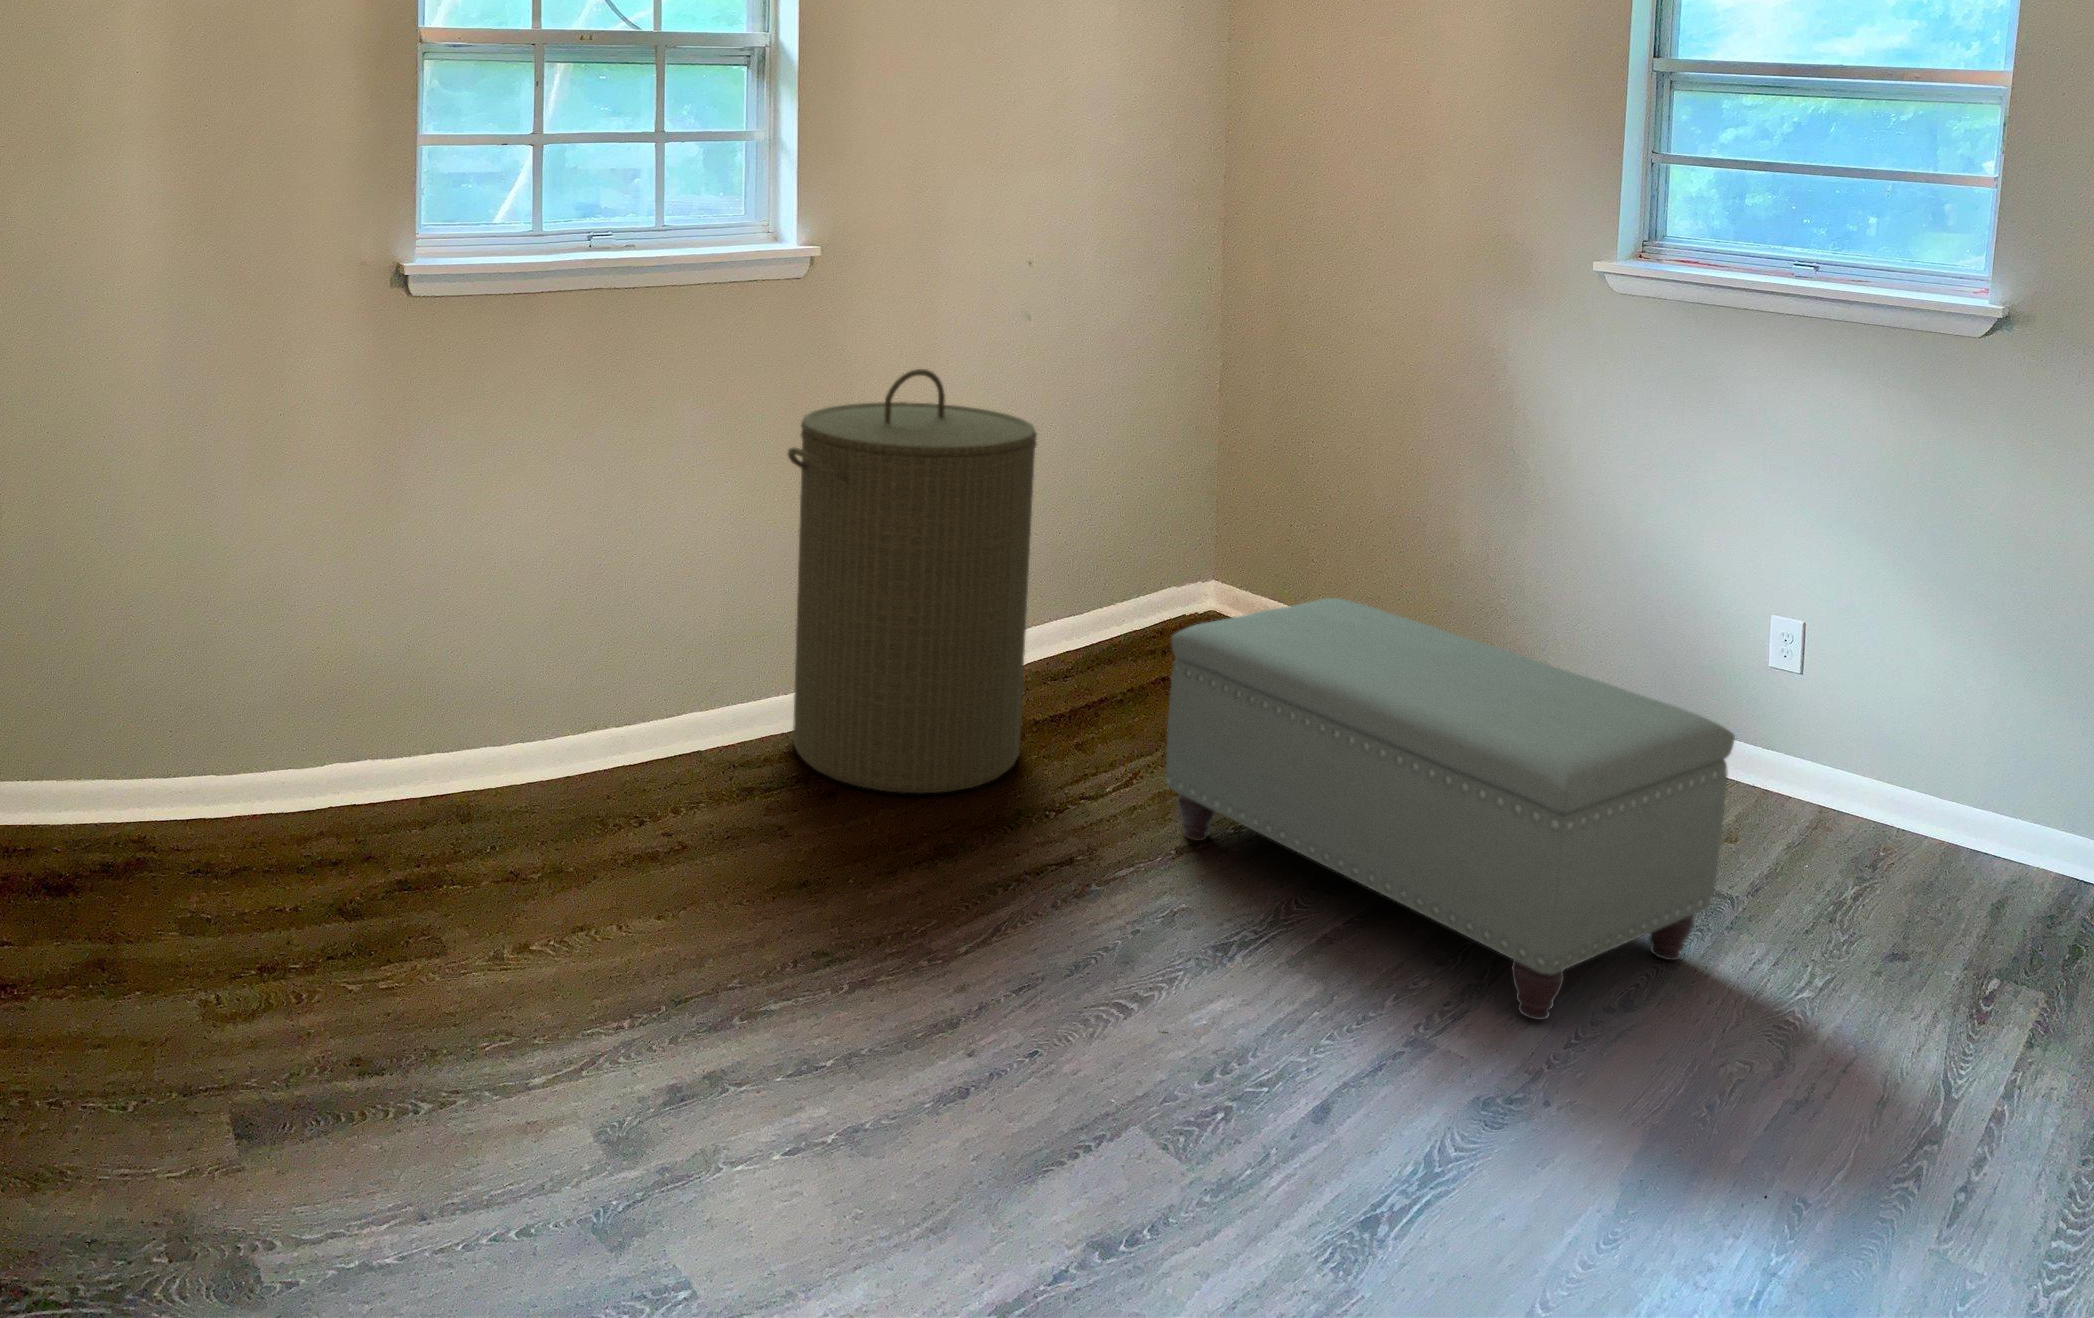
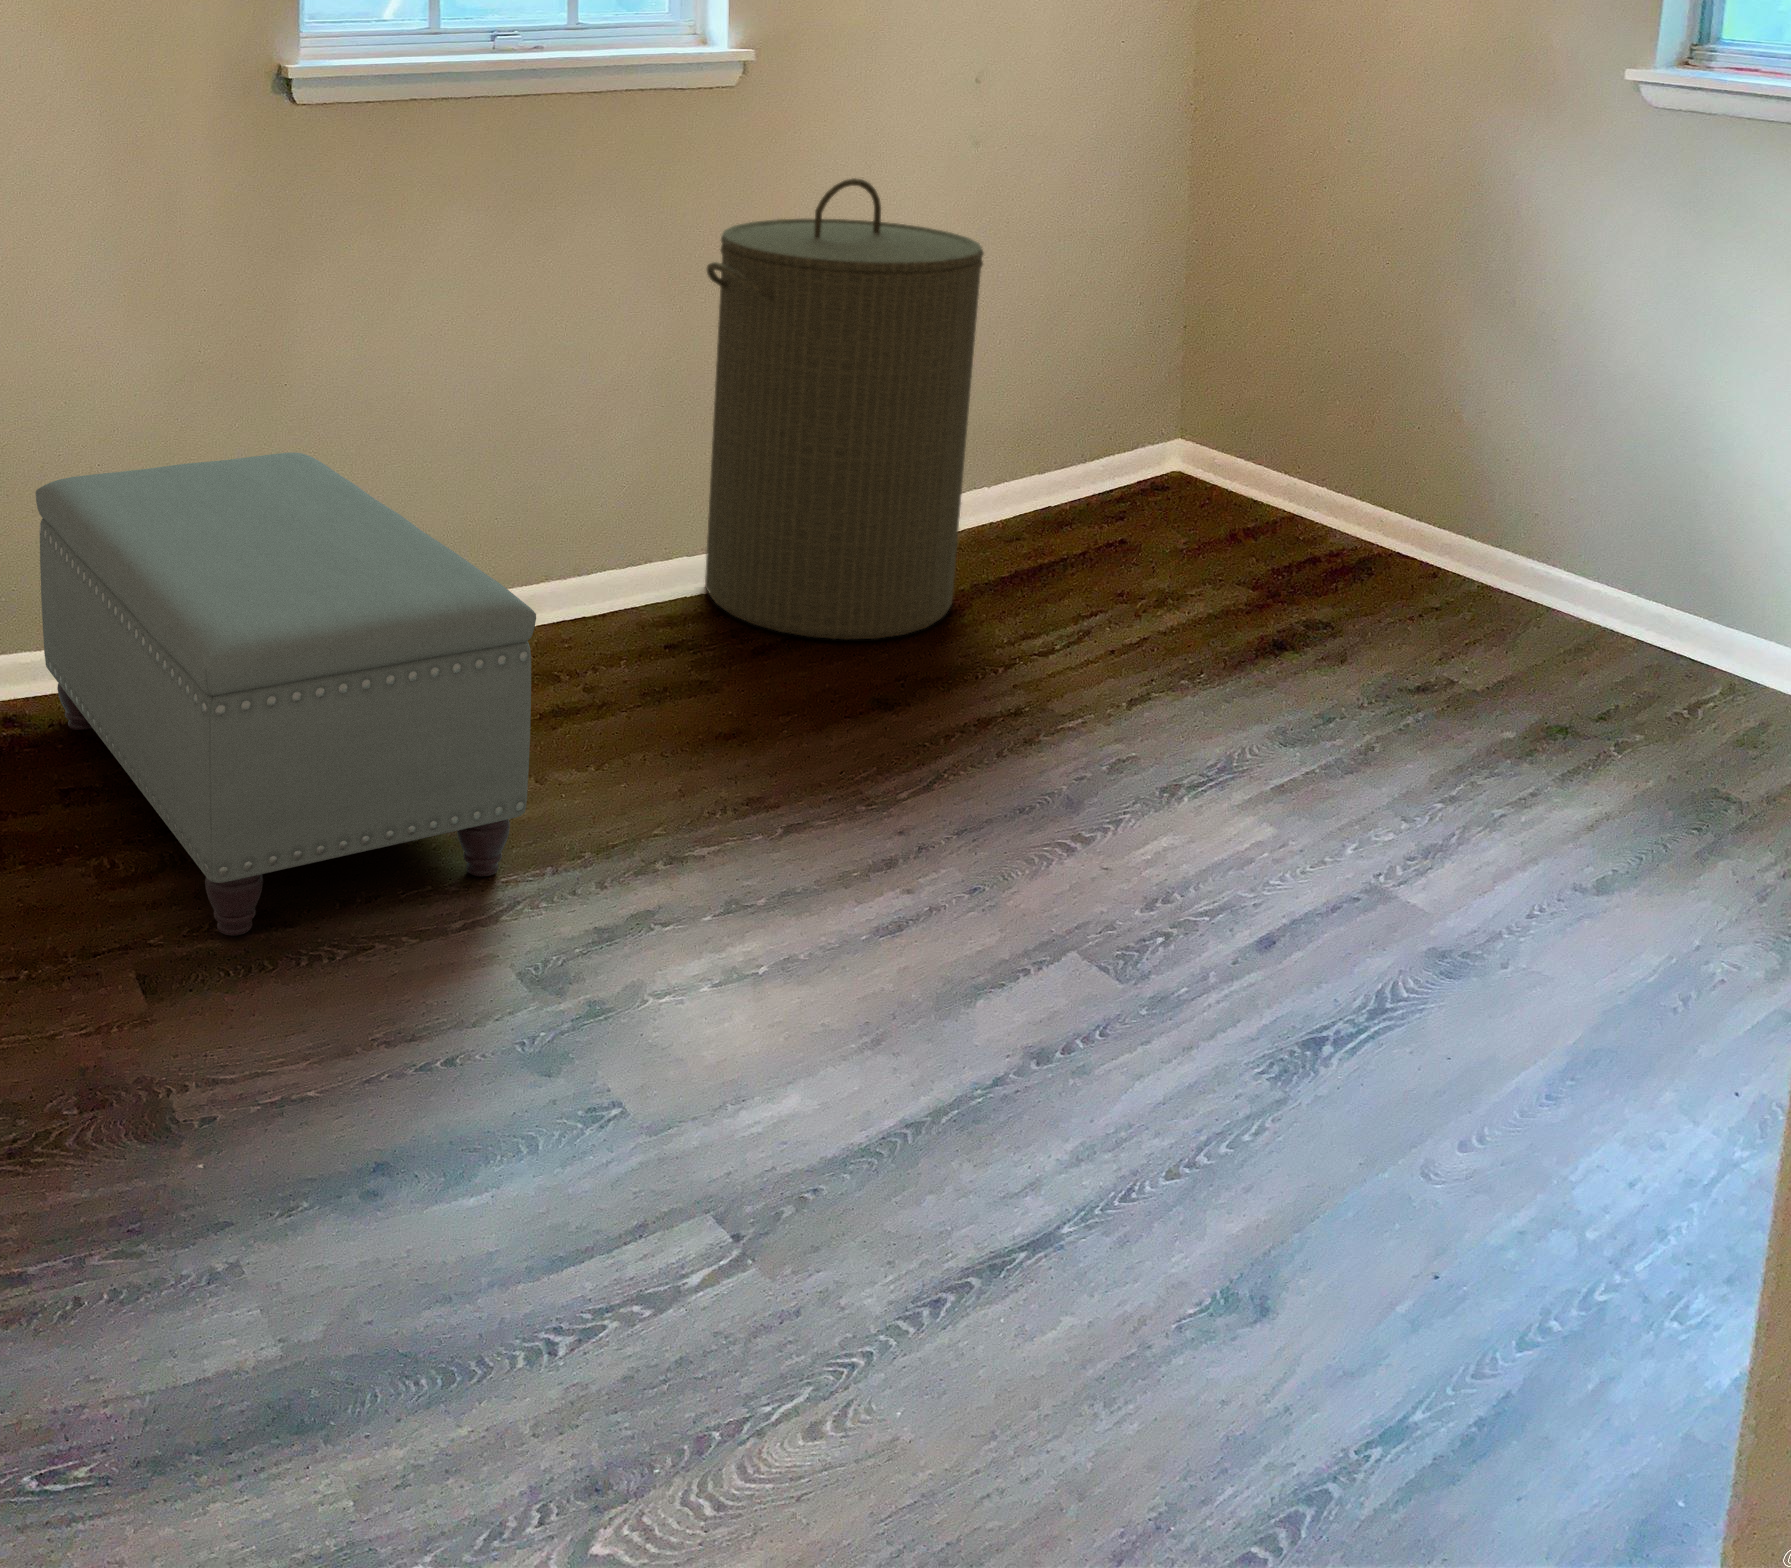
ottoman: present [1166,598,1735,1020] -> present [36,453,536,935]

